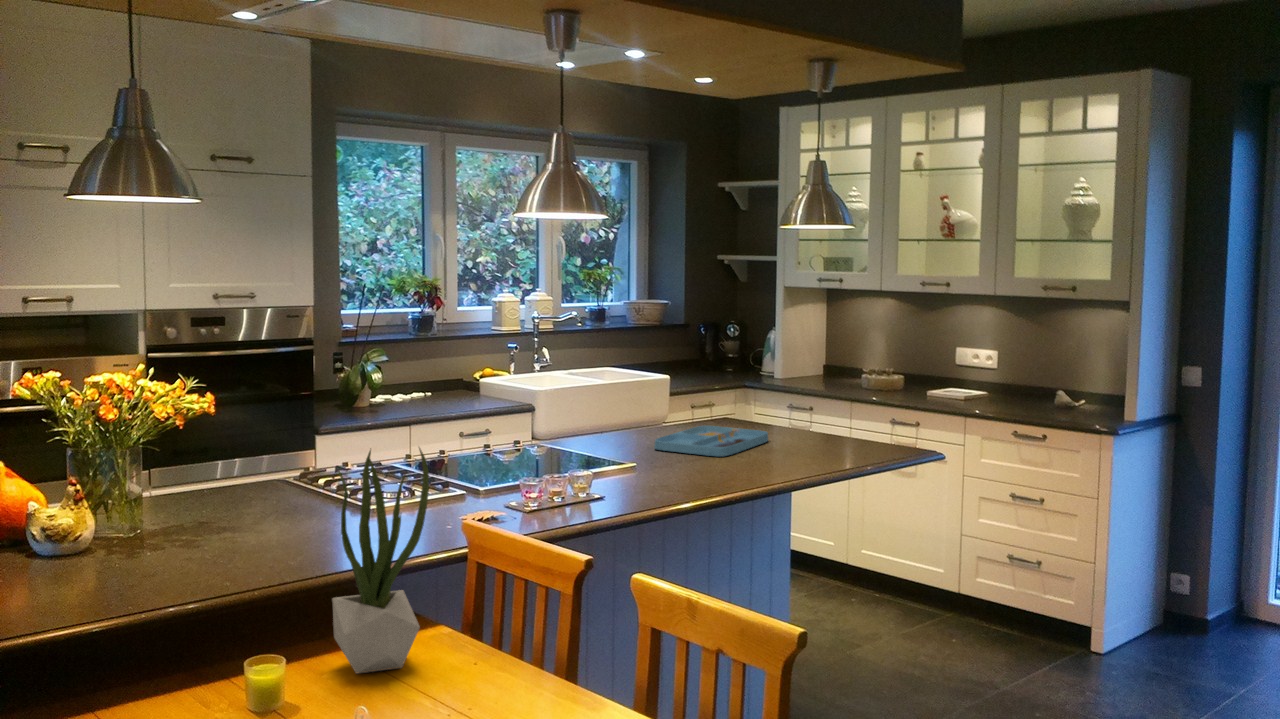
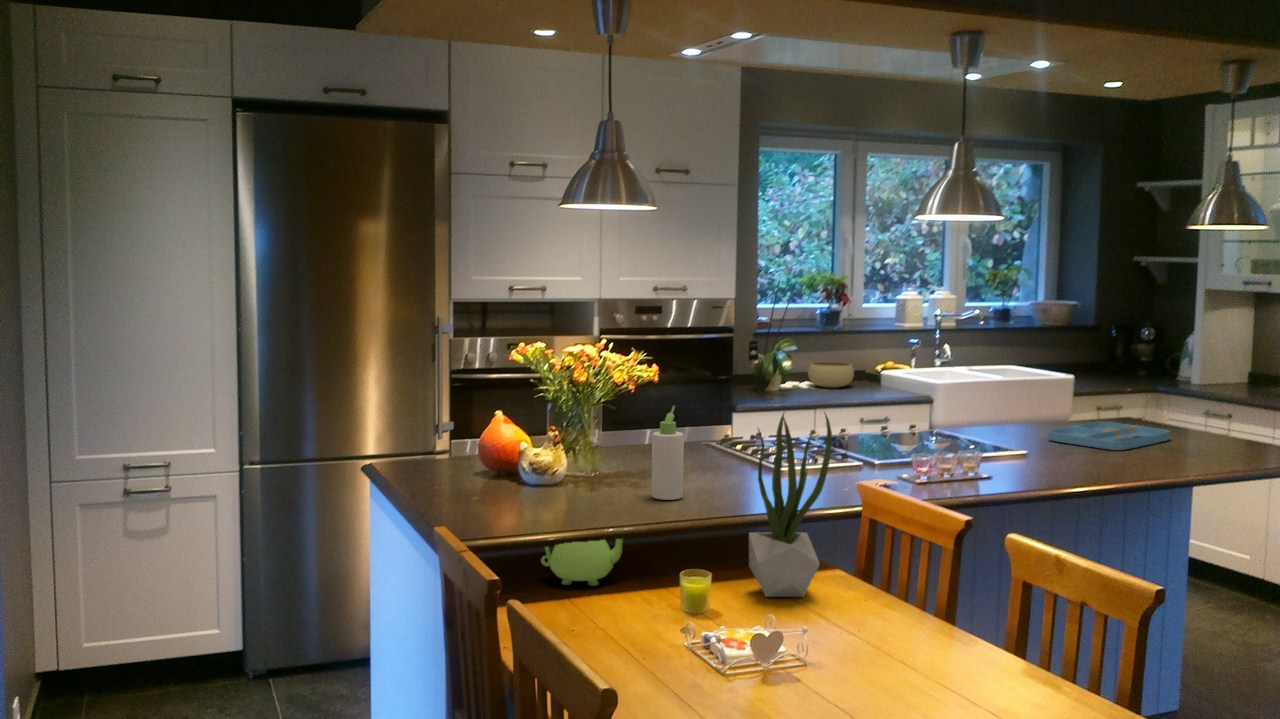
bowl: none [400,371,450,400] -> present [808,362,854,388]
bottle: none [207,444,250,561] -> present [652,405,684,500]
teapot: none [56,606,179,689] -> present [541,539,623,586]

